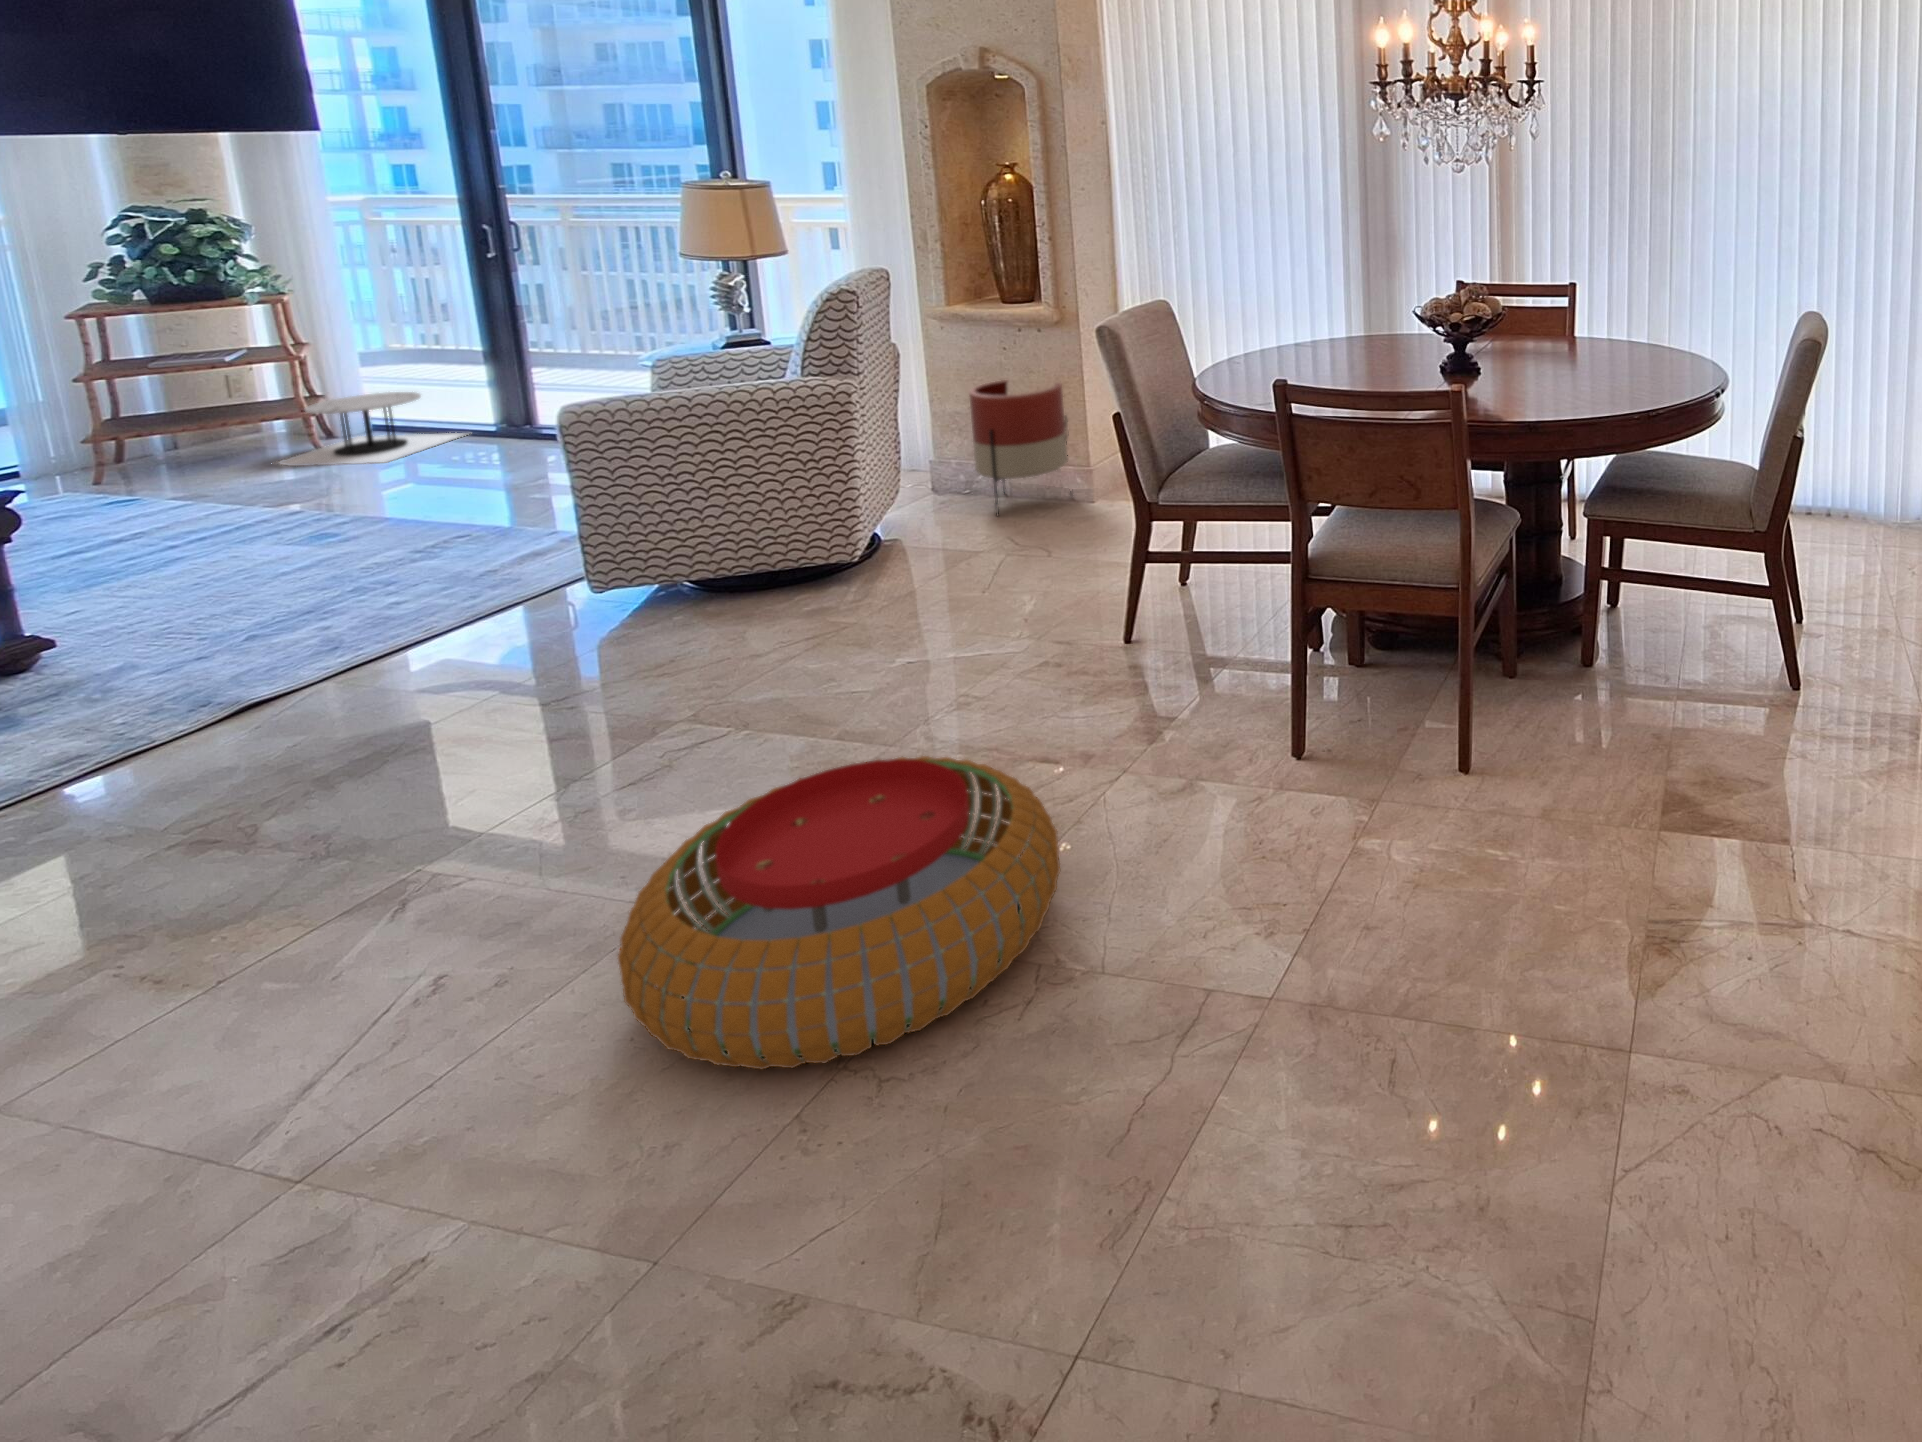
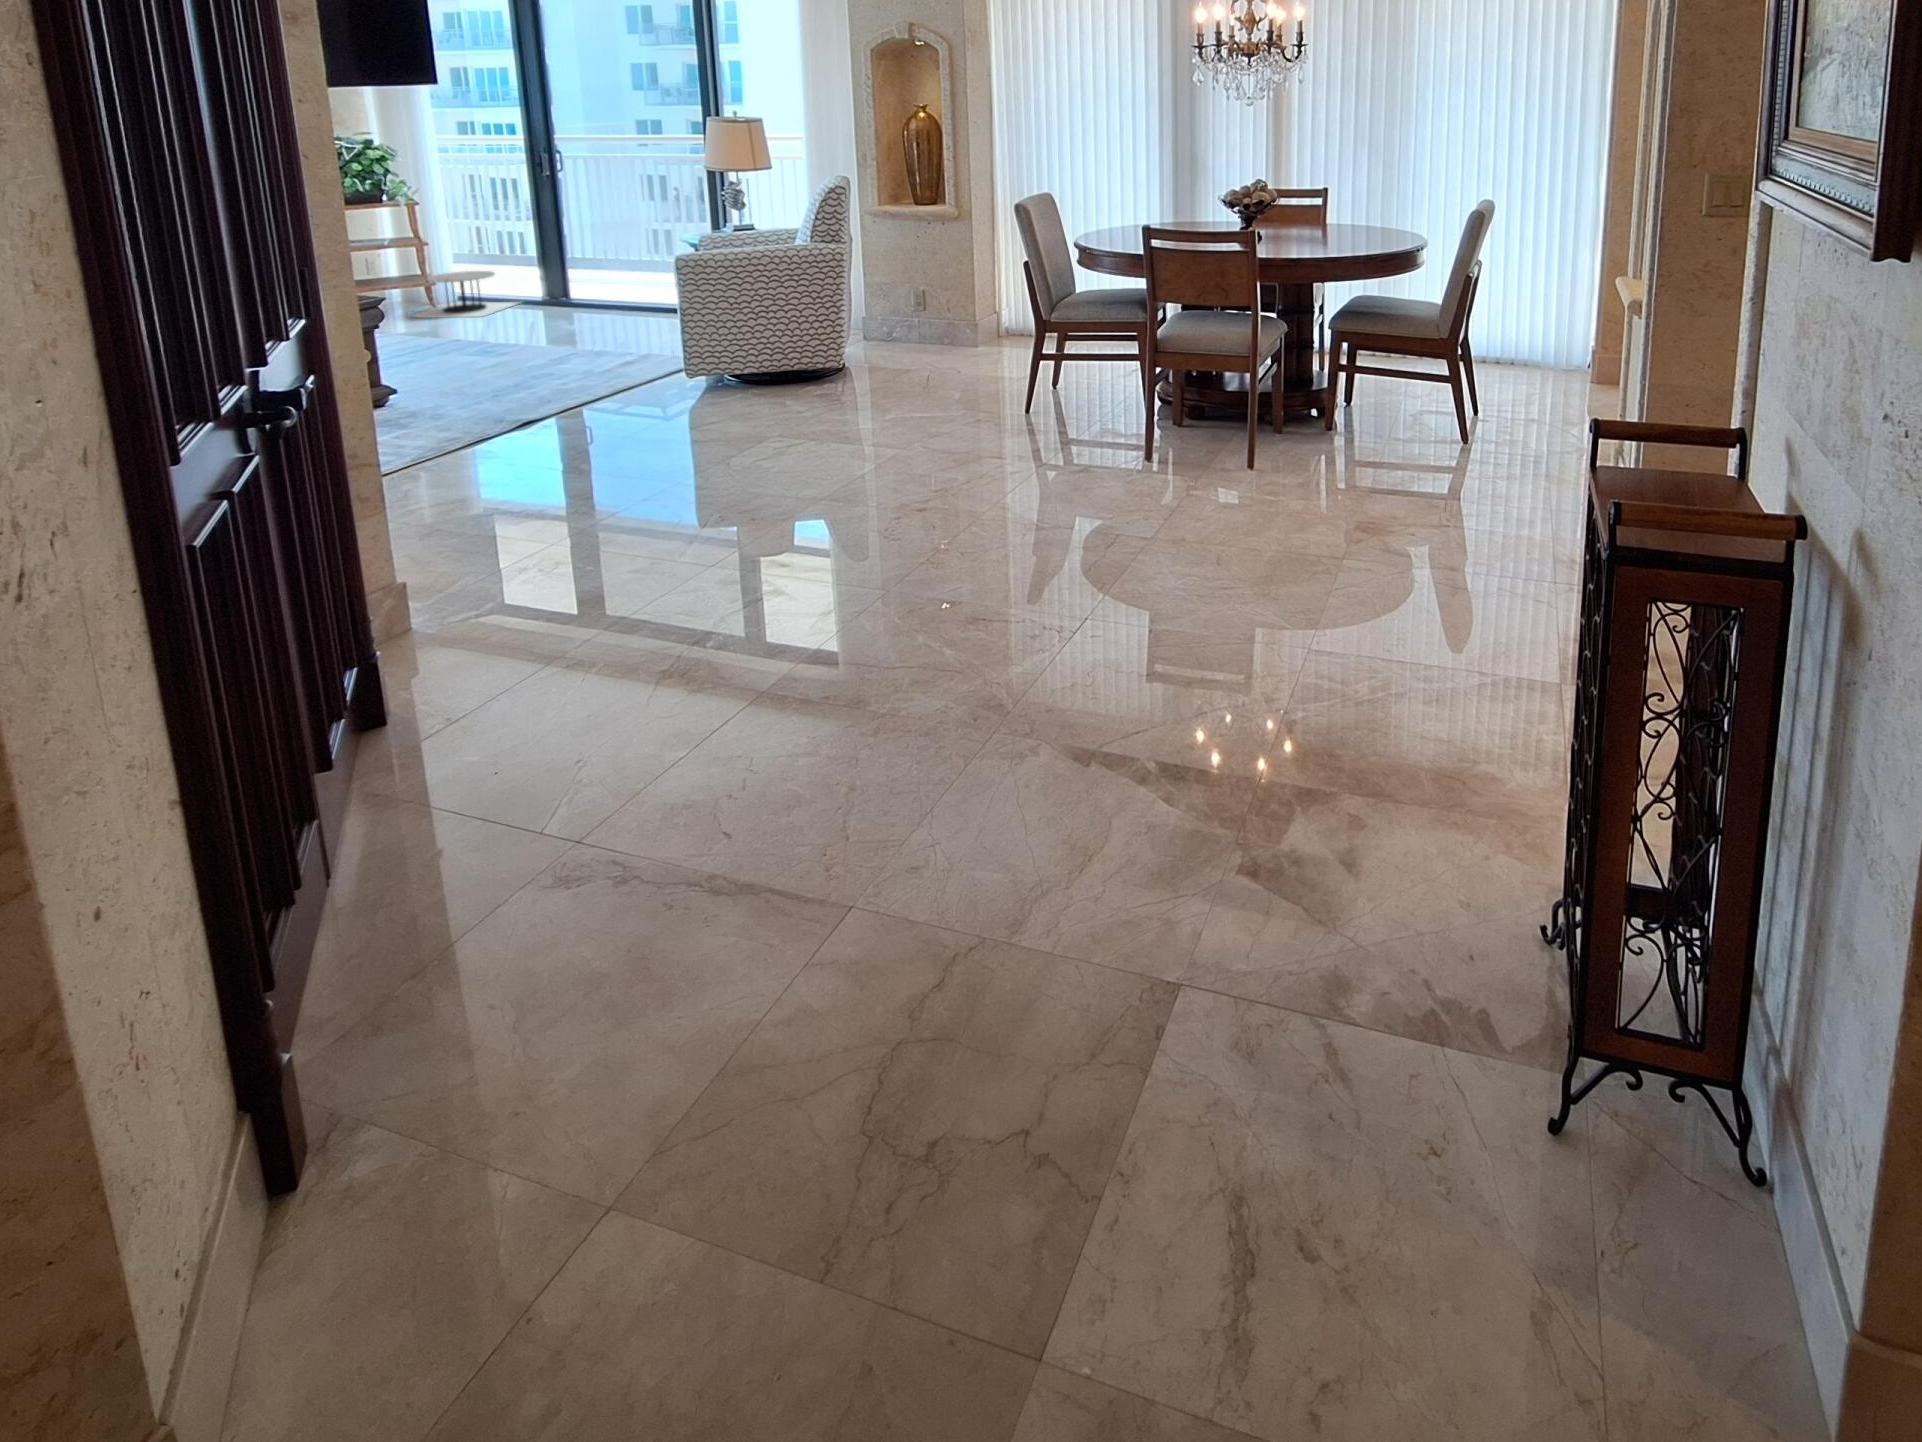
planter: present [969,380,1072,515] -> none [897,258,965,352]
pouf: present [617,756,1060,1069] -> none [824,425,1033,544]

